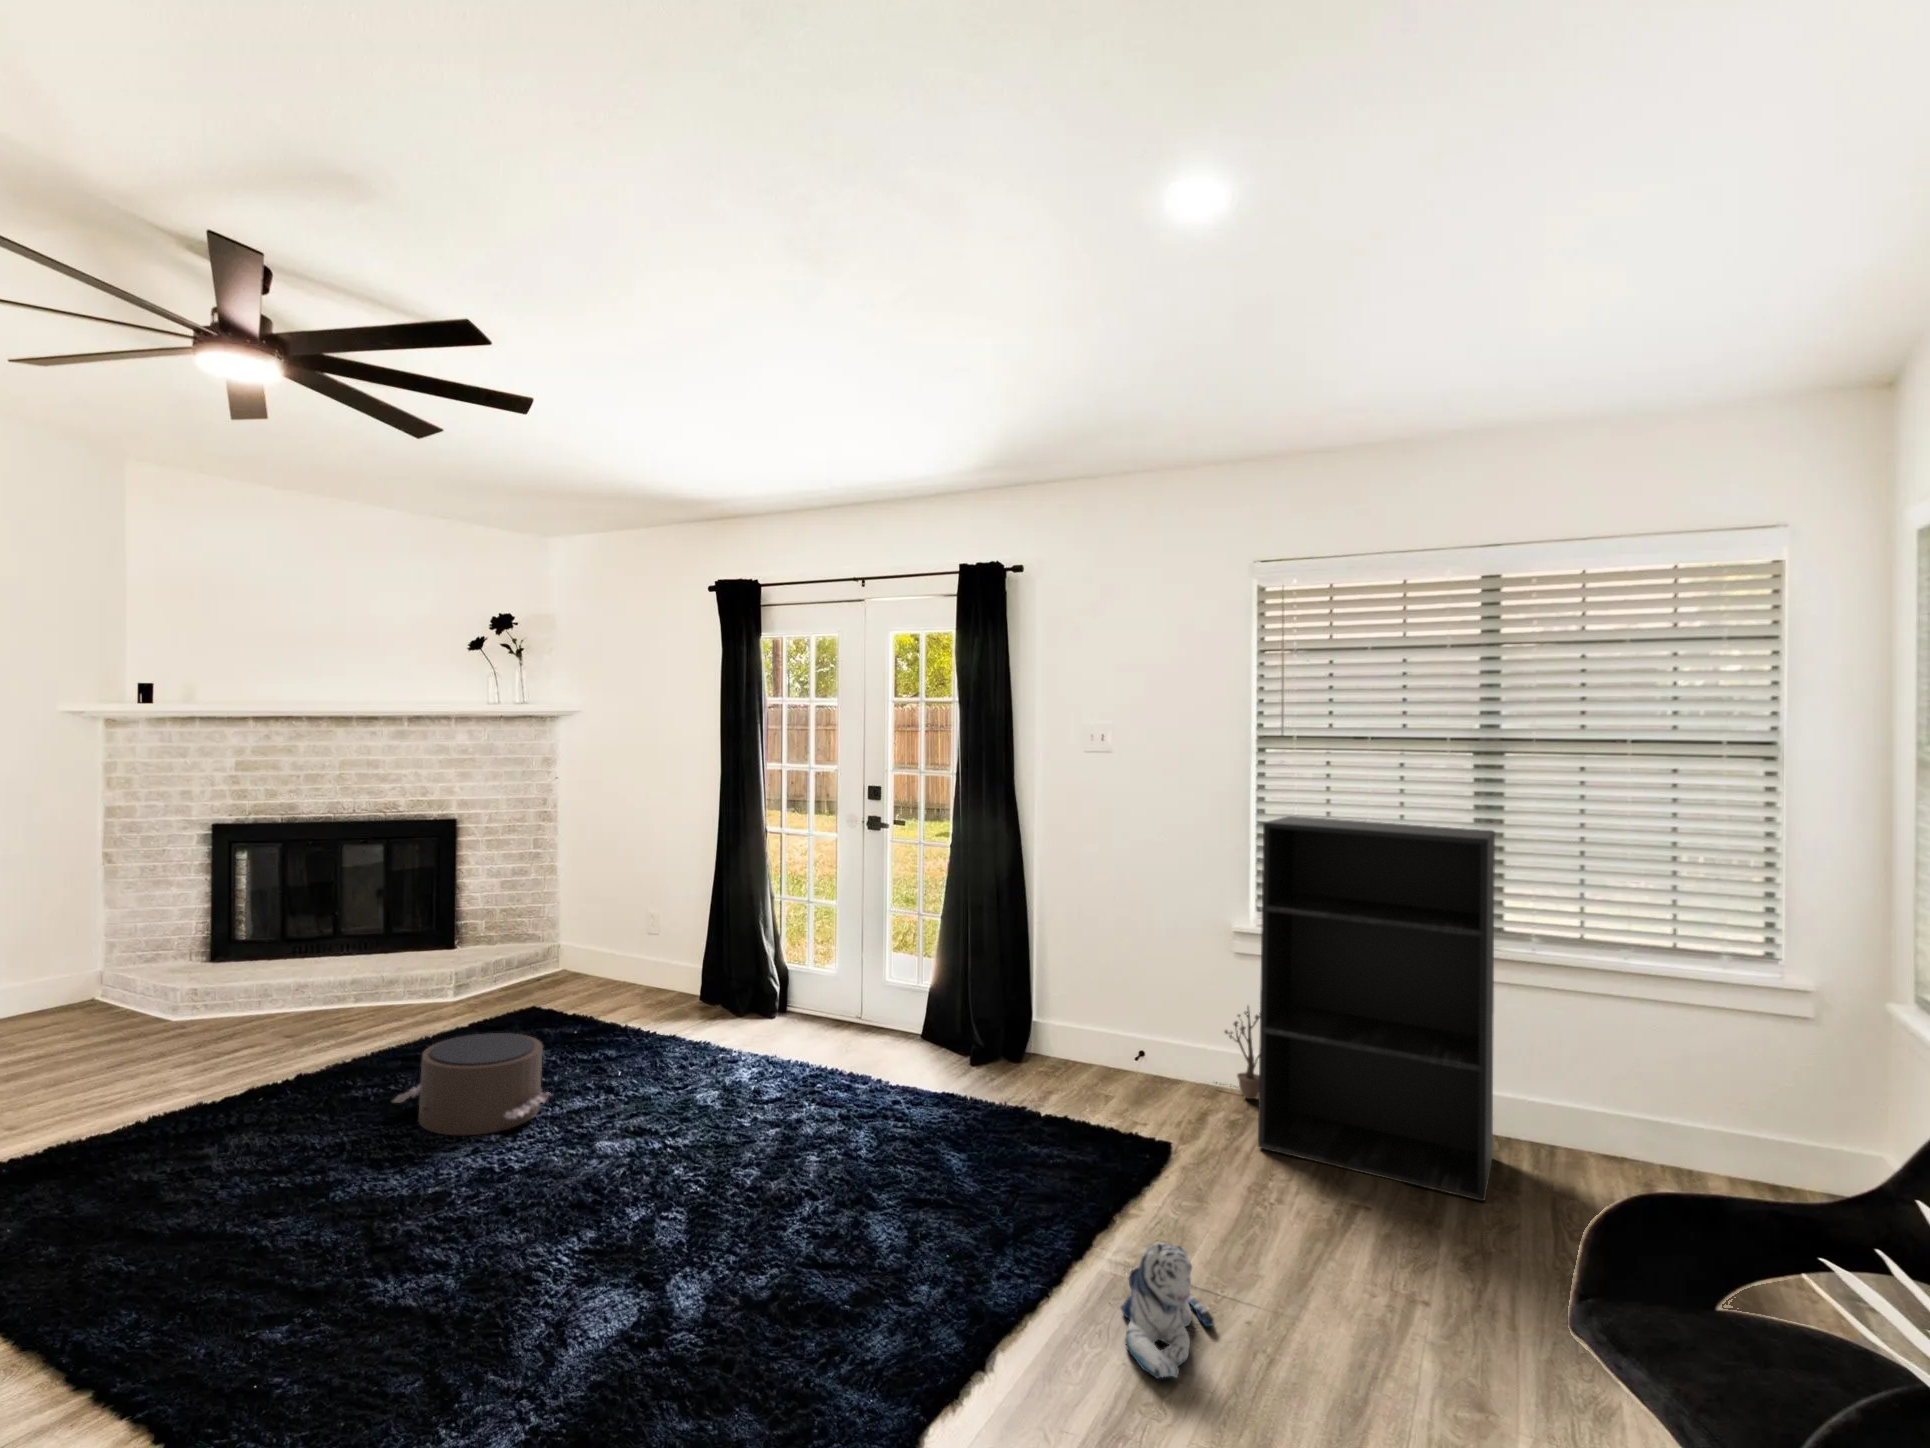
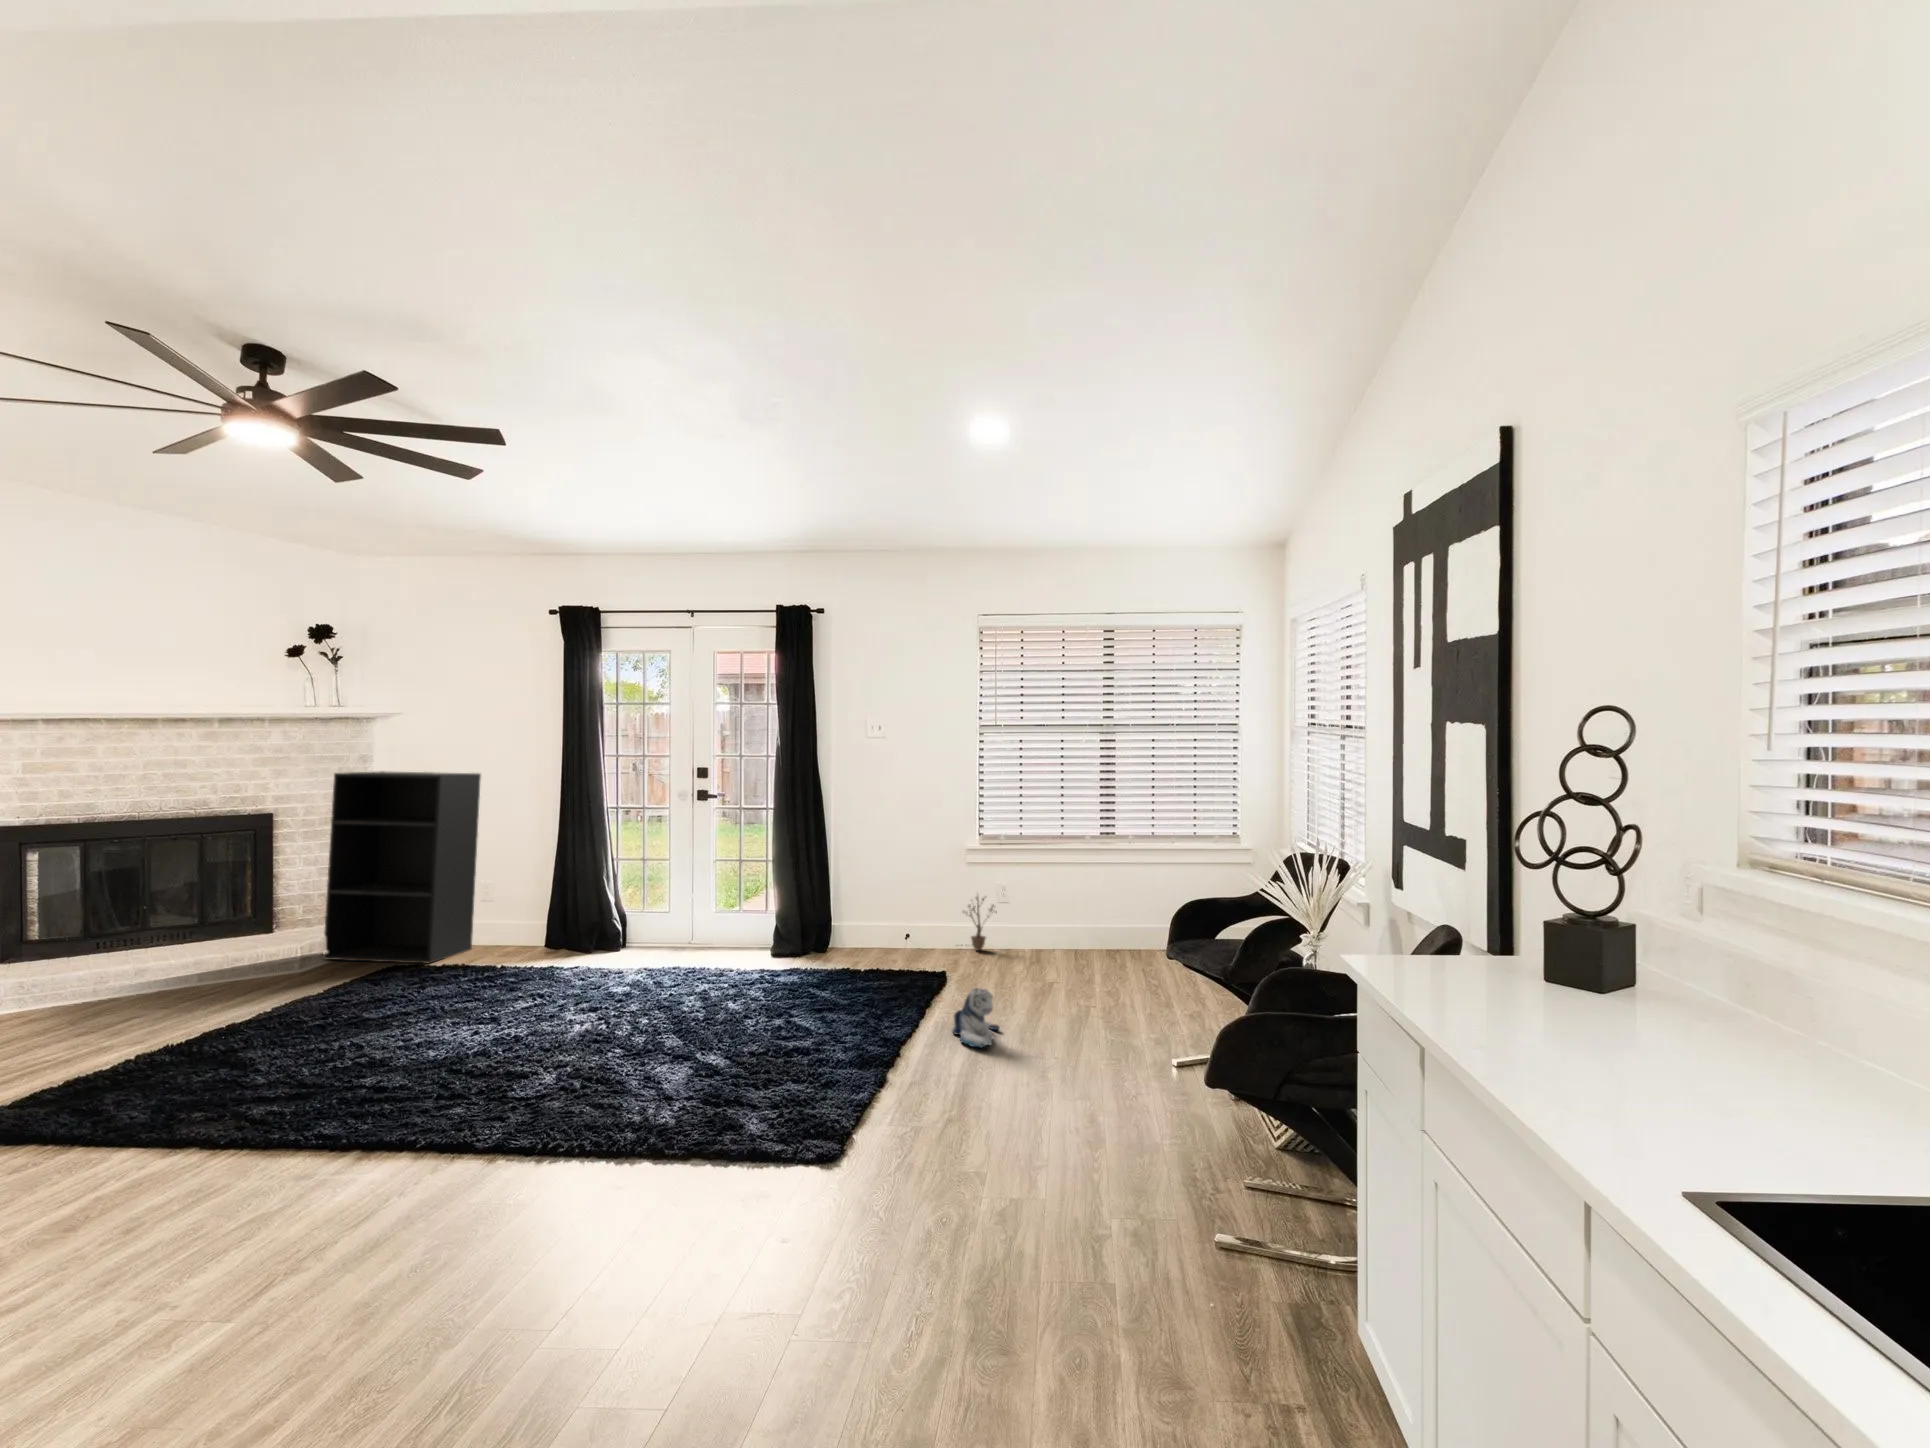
bookshelf: present [1258,816,1495,1201] -> present [323,771,481,963]
pouf: present [393,1033,550,1135] -> none [367,964,501,1036]

